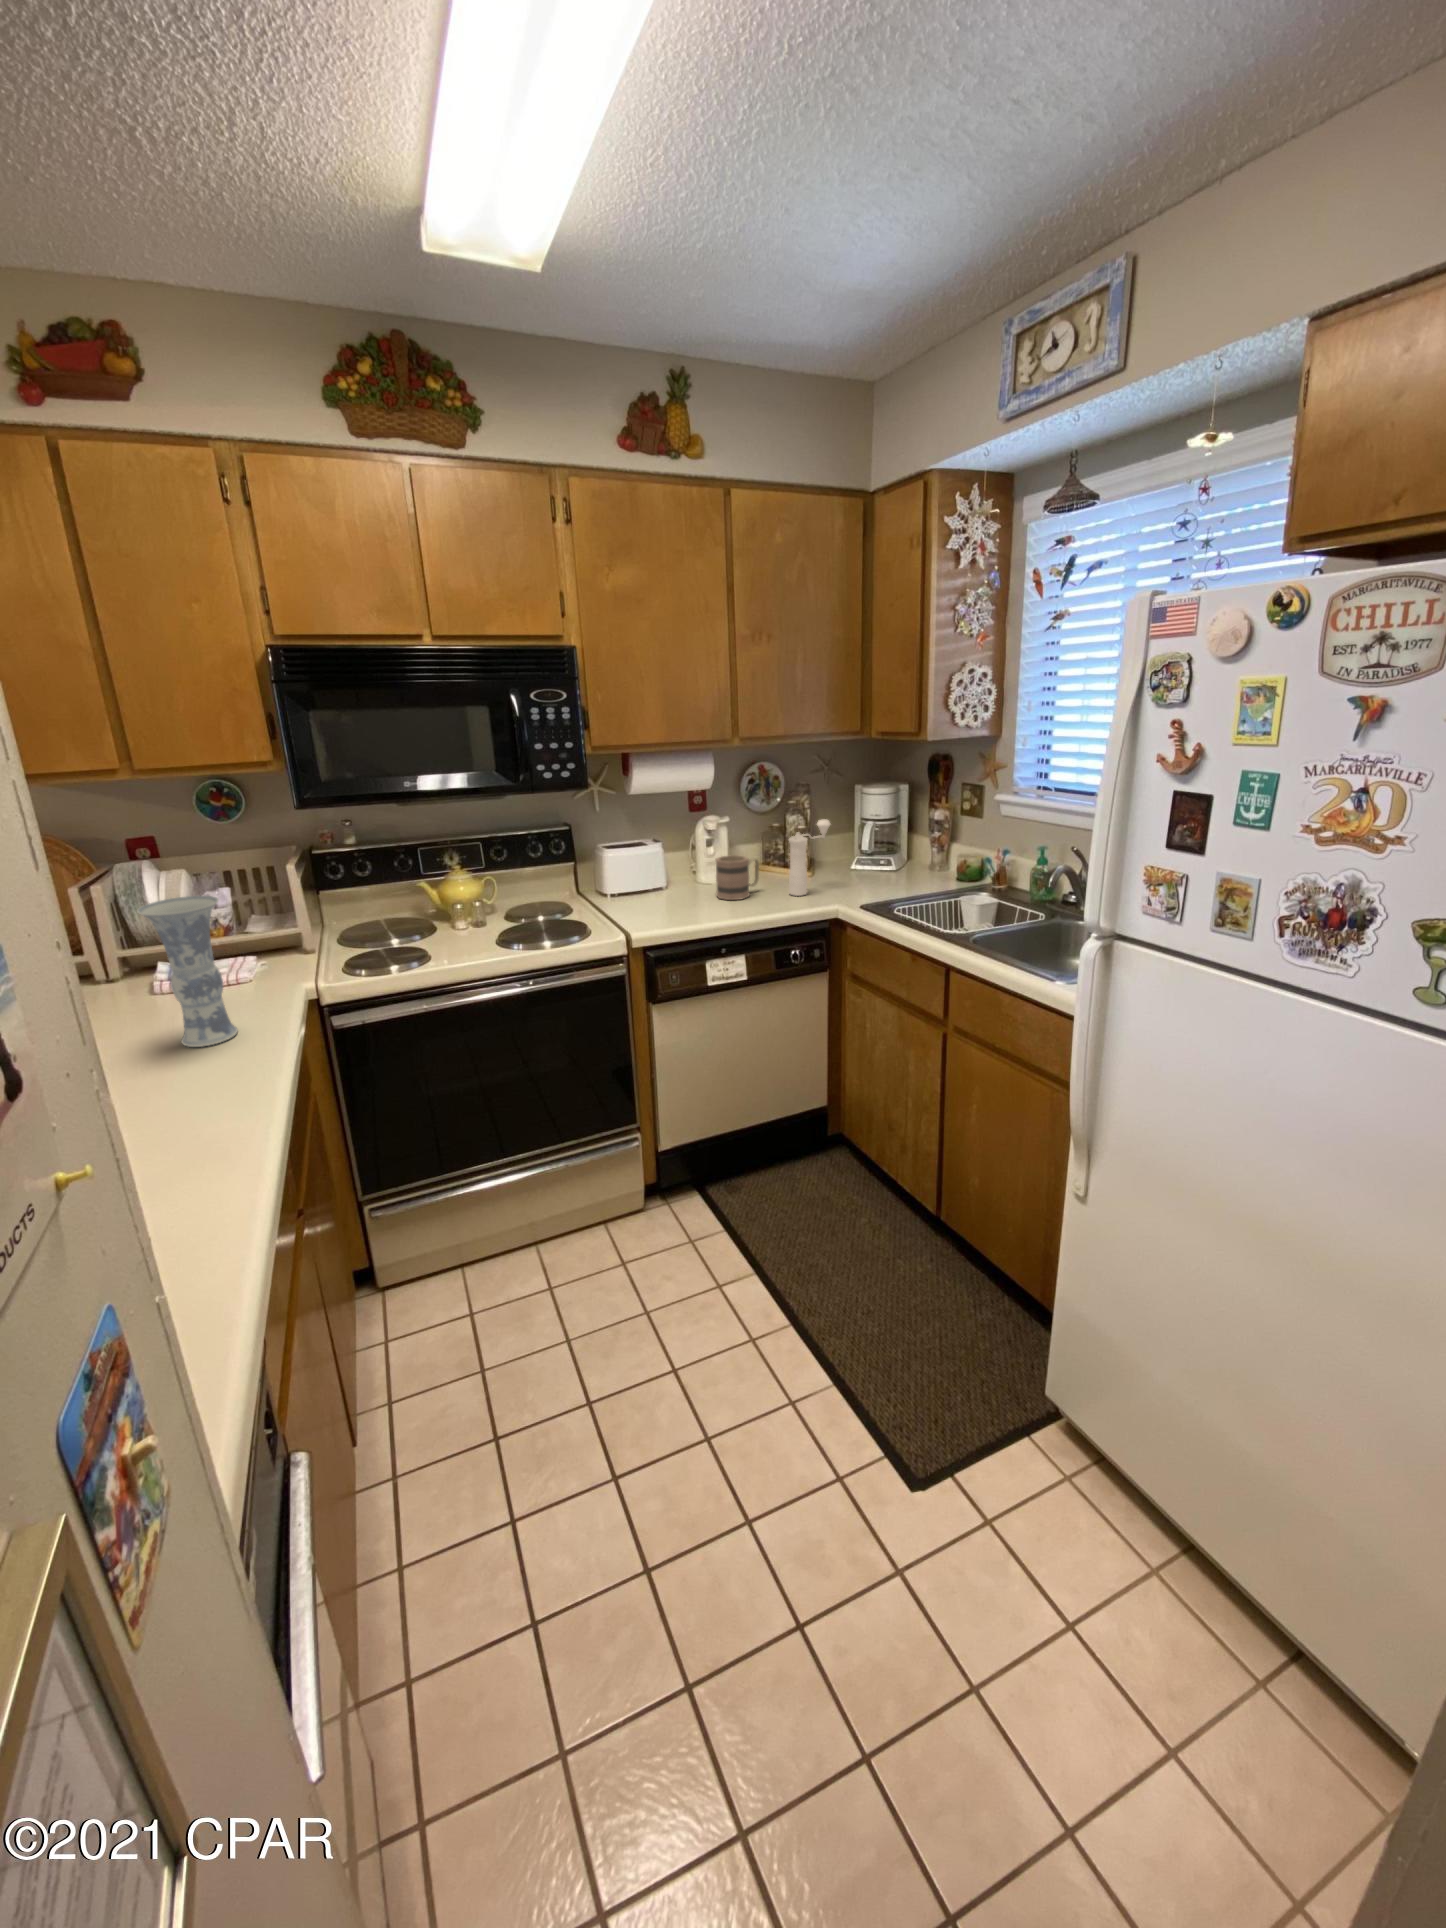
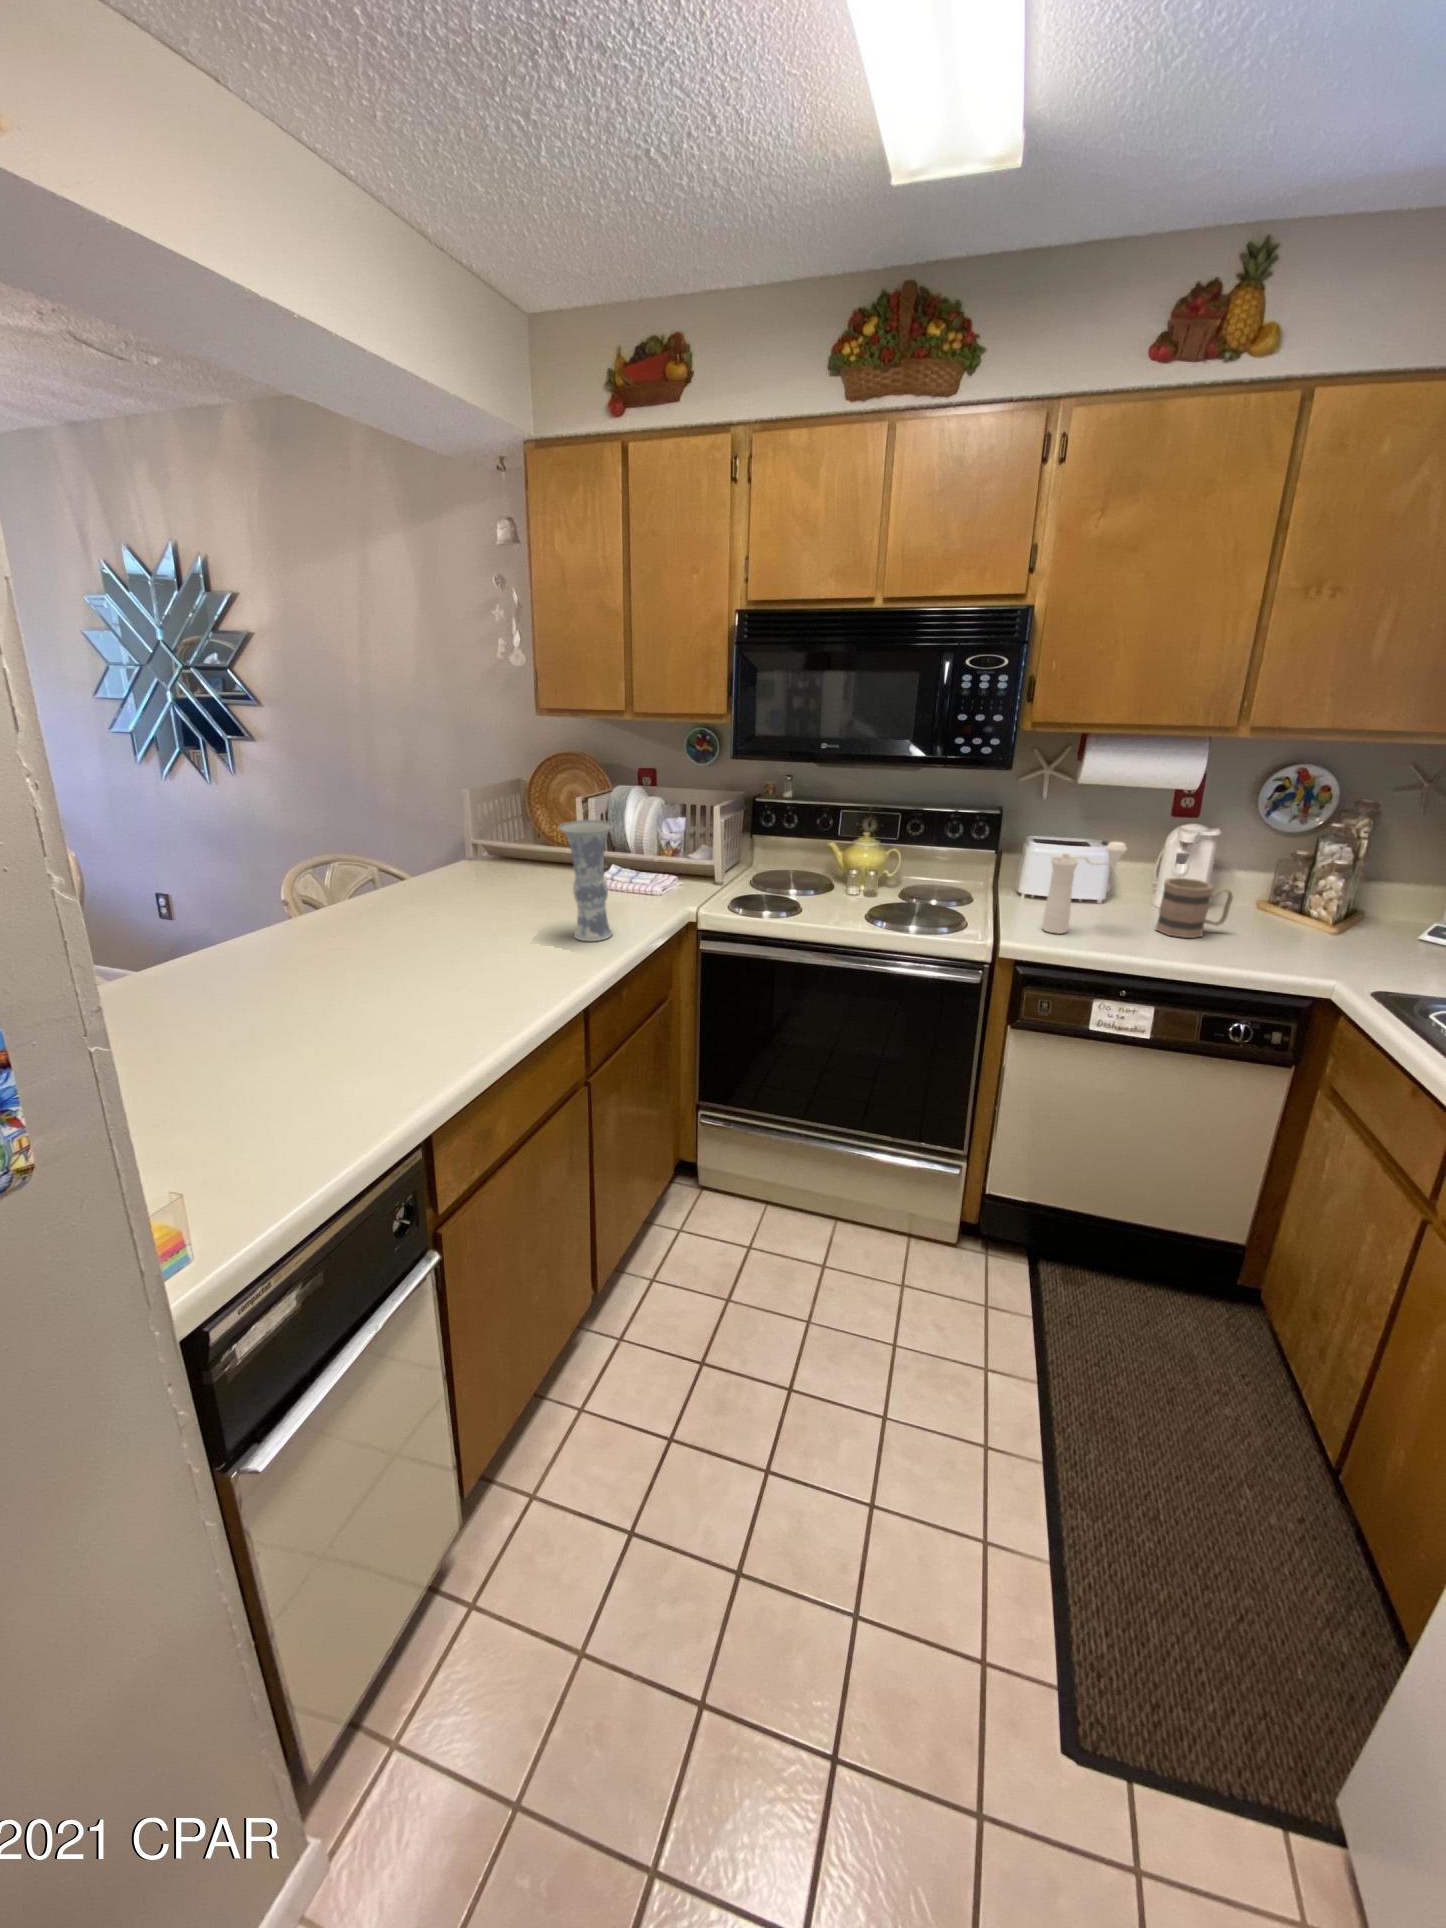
pepper mill: present [789,820,830,896] -> present [1042,842,1127,934]

